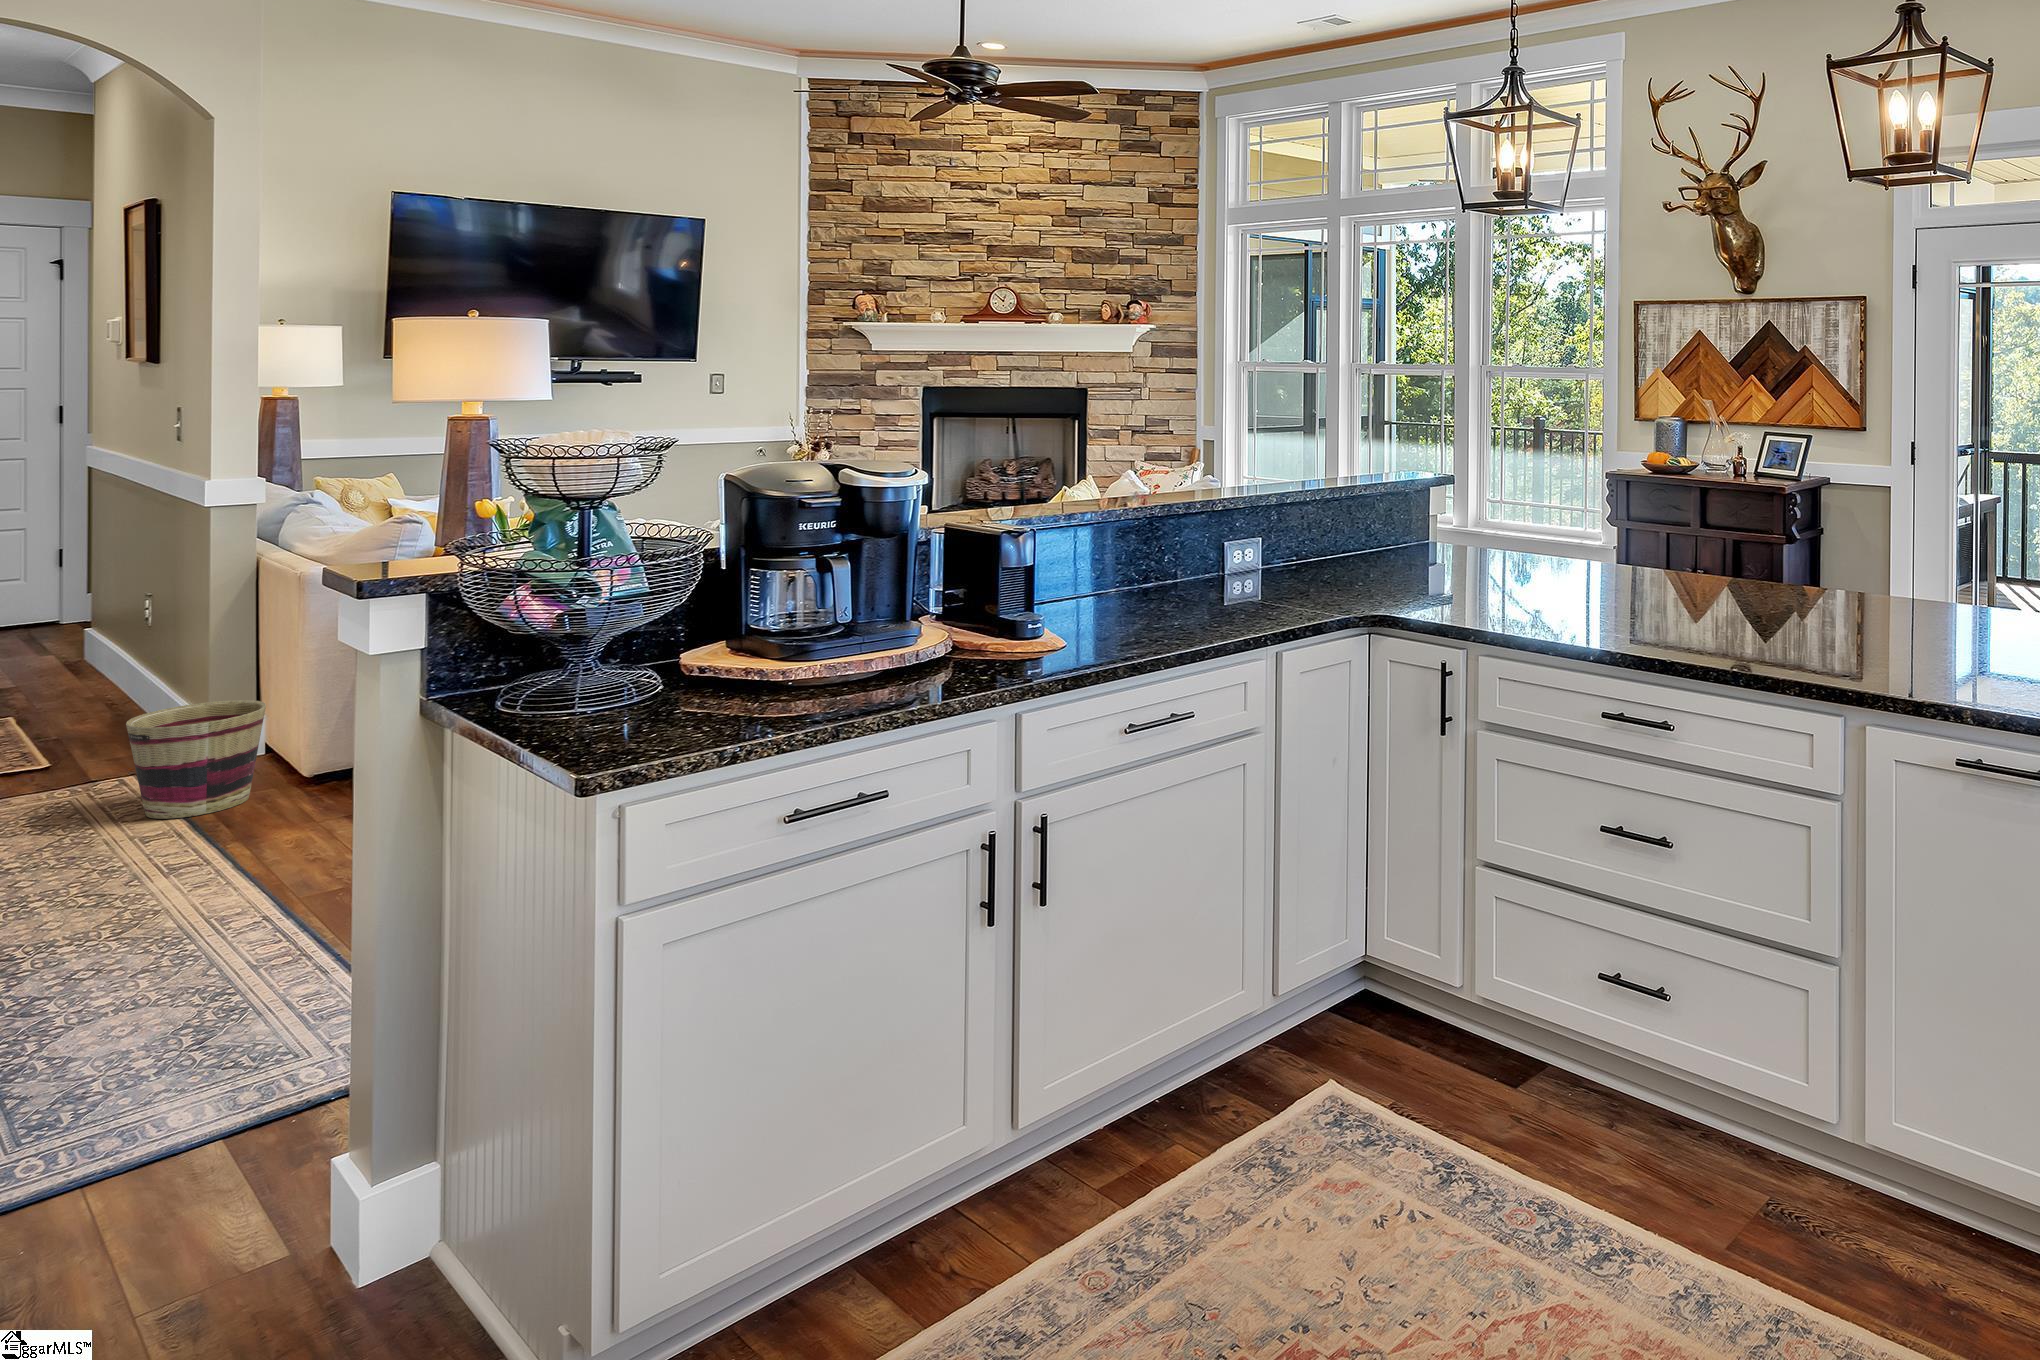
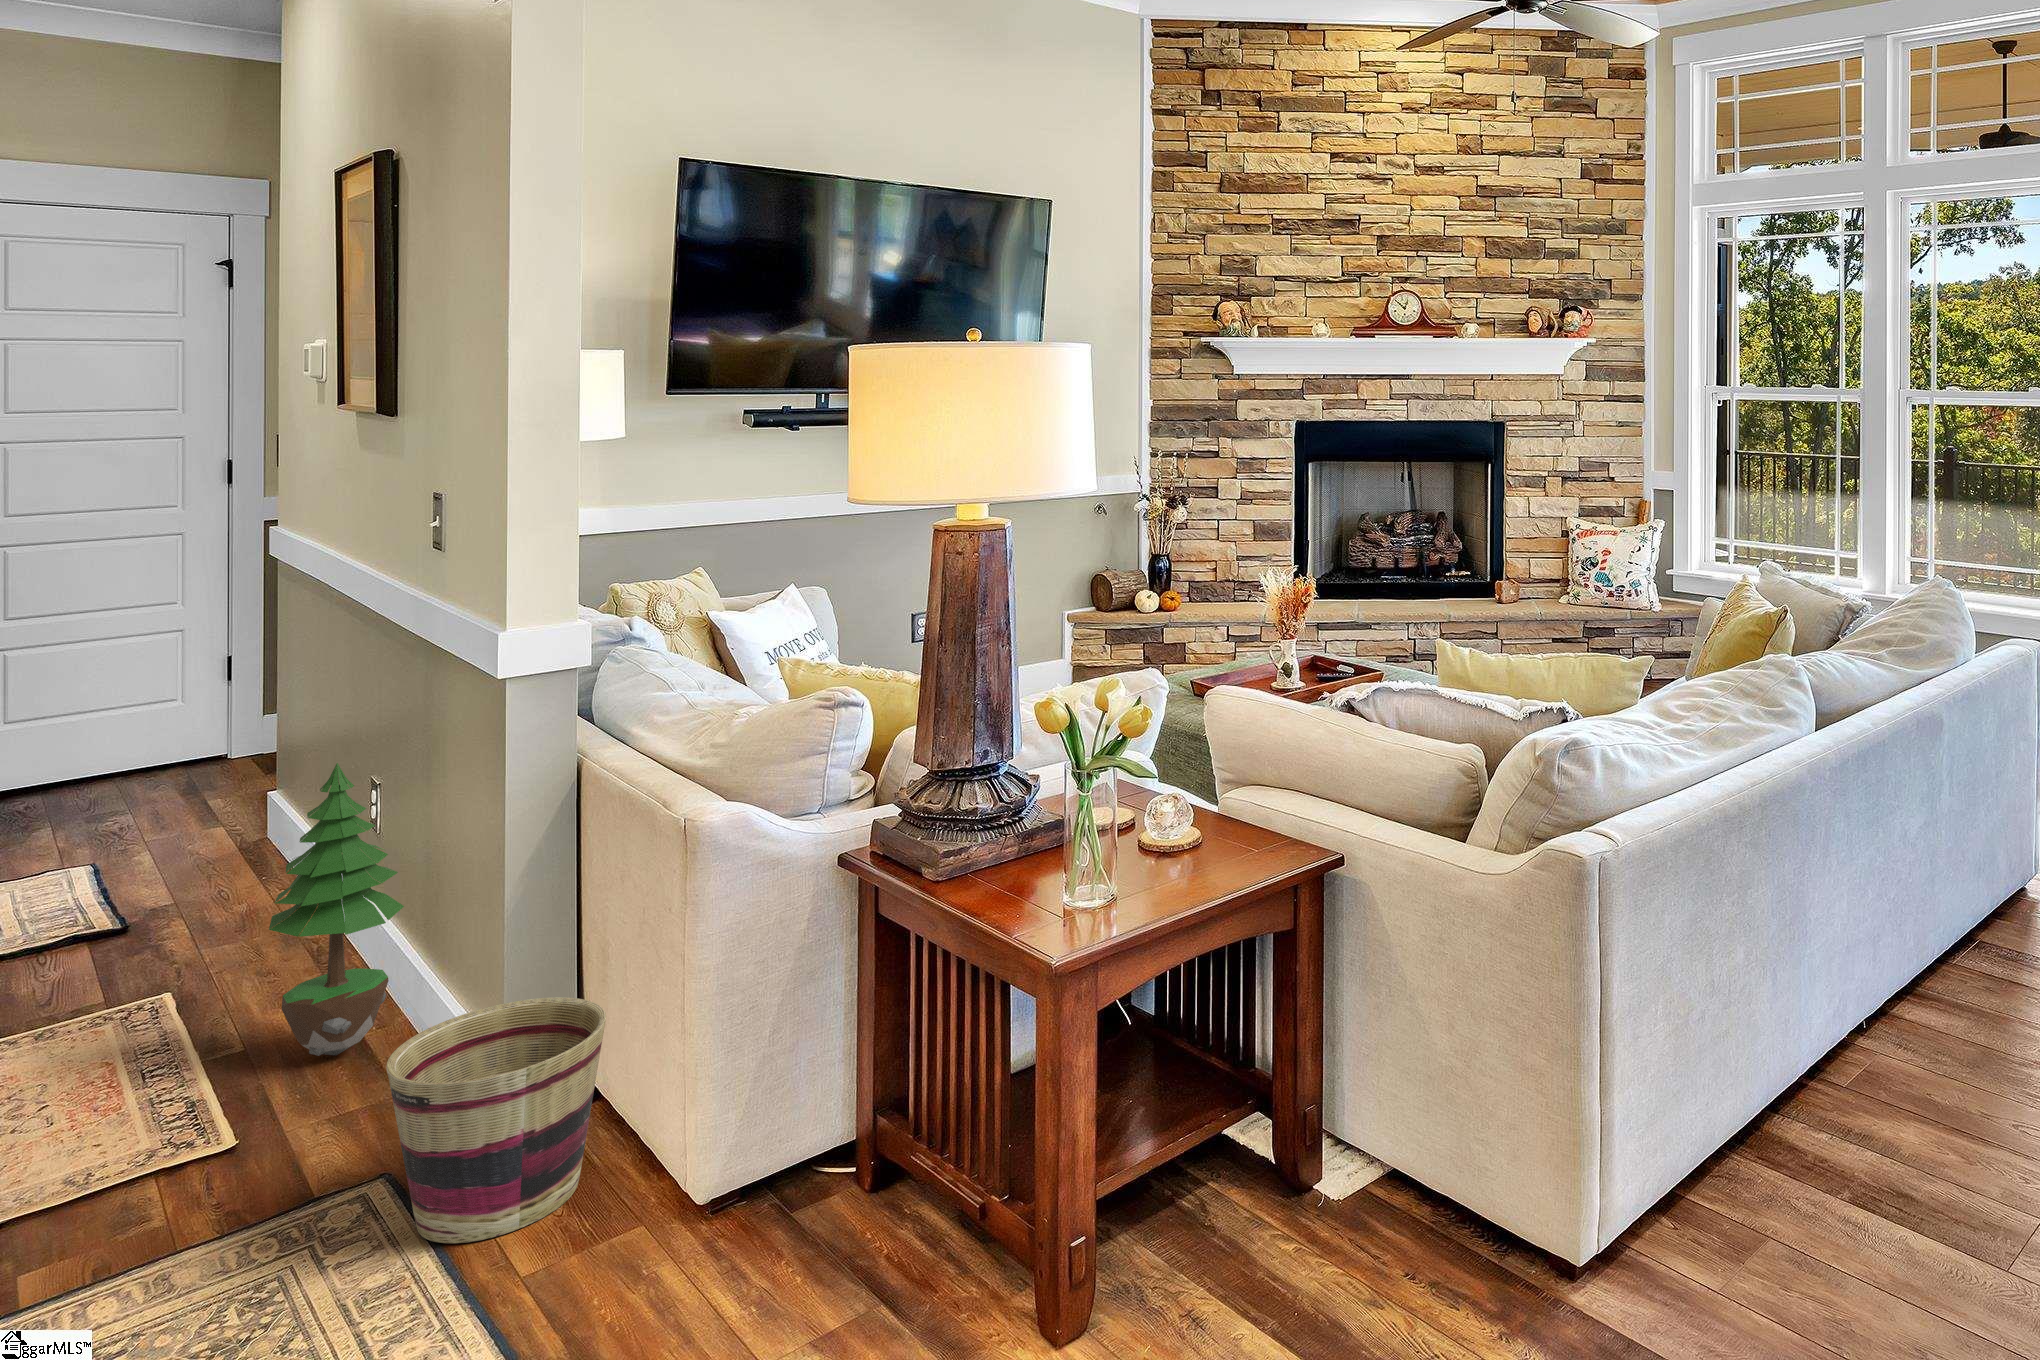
potted tree: none [66,580,158,760] -> present [269,763,404,1056]

